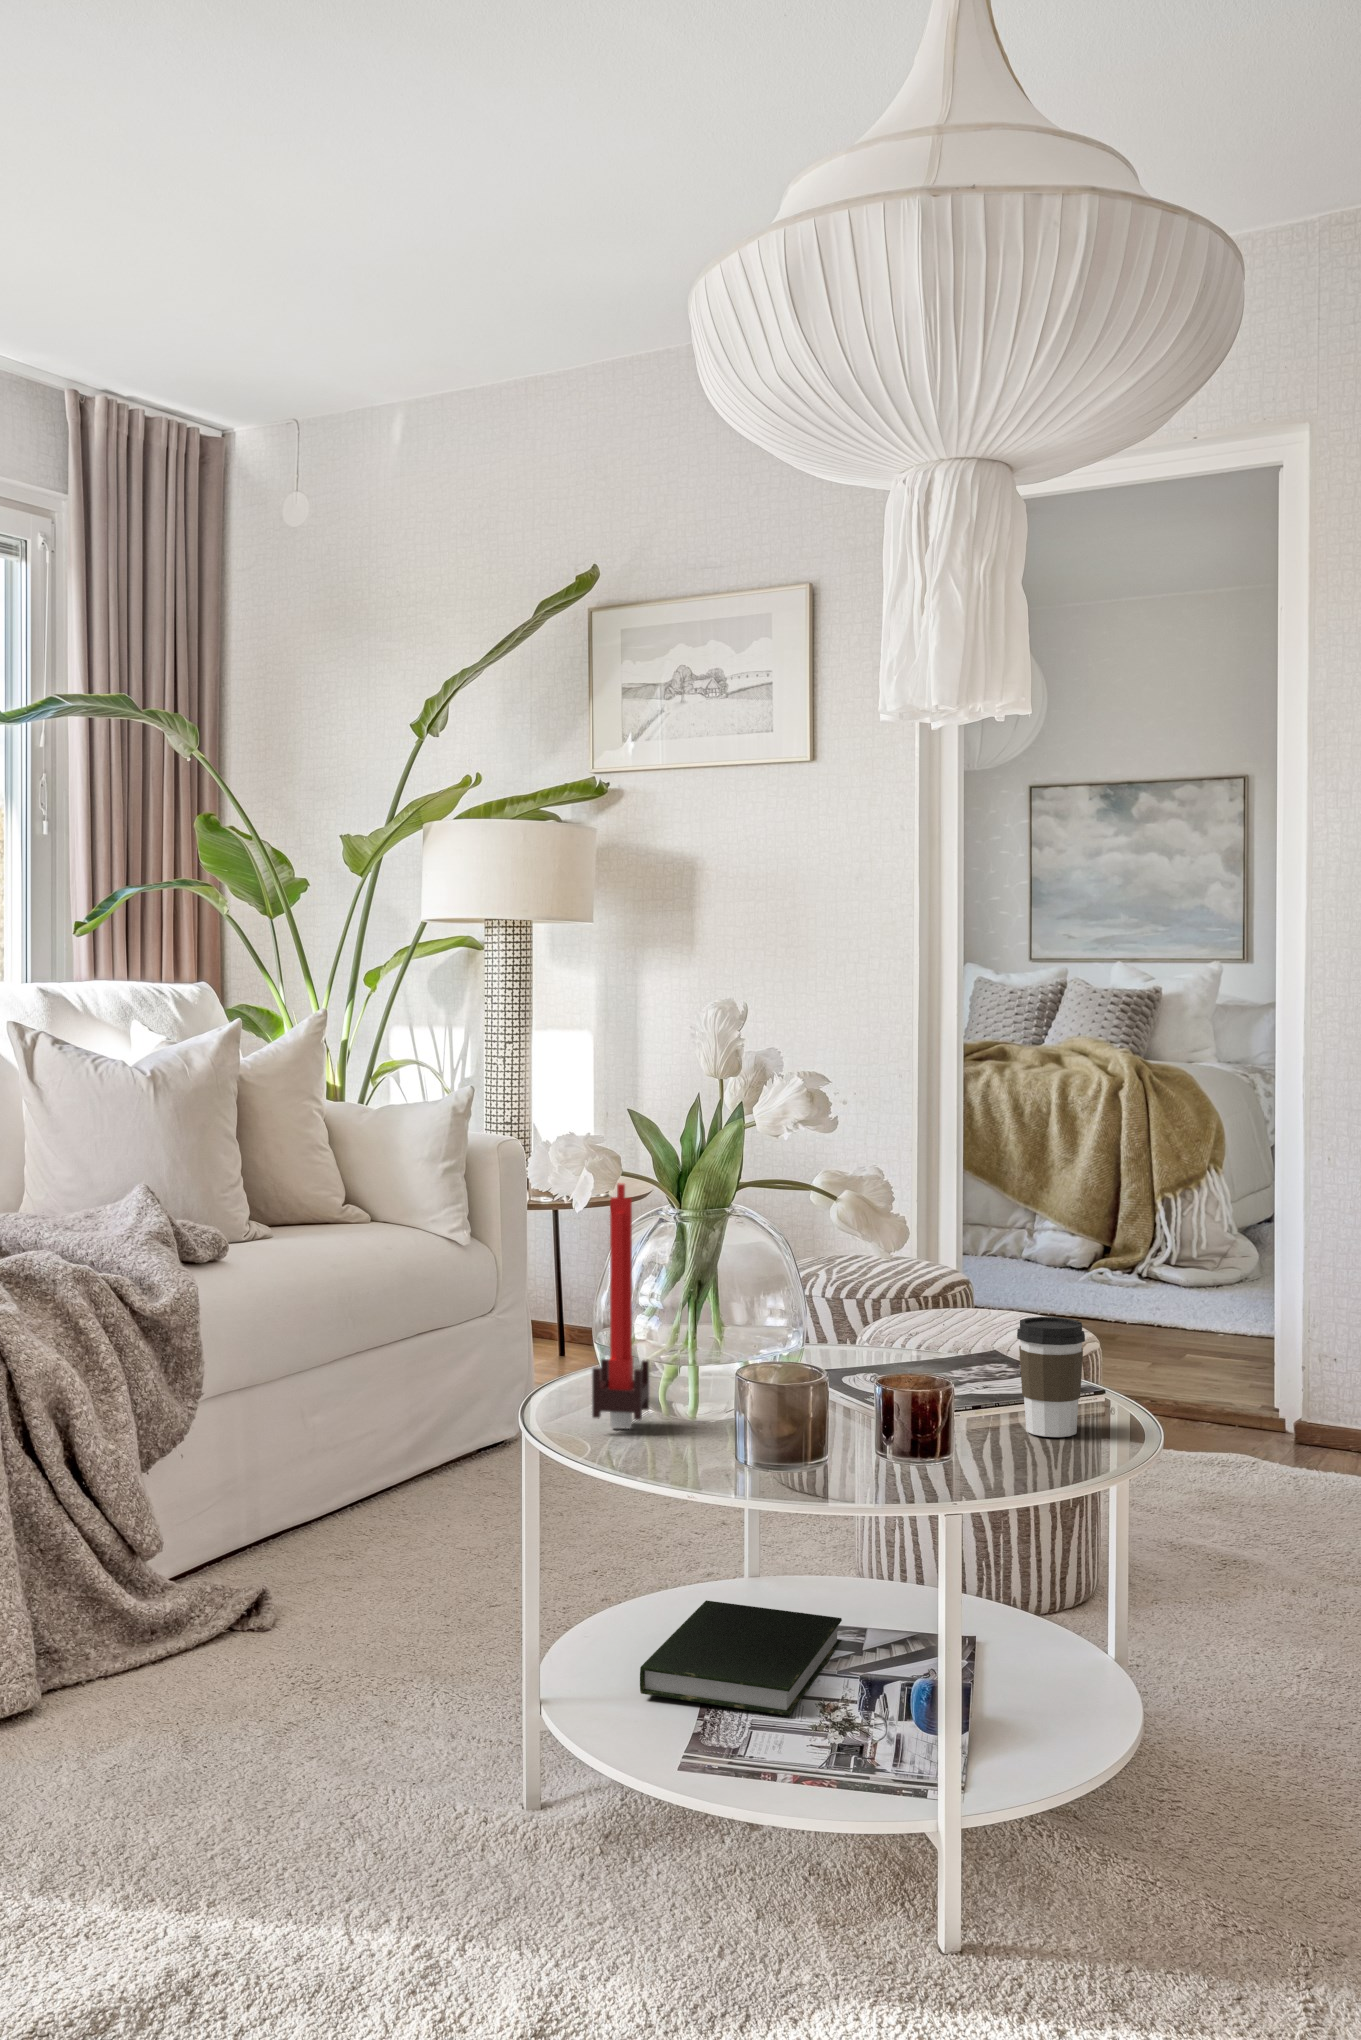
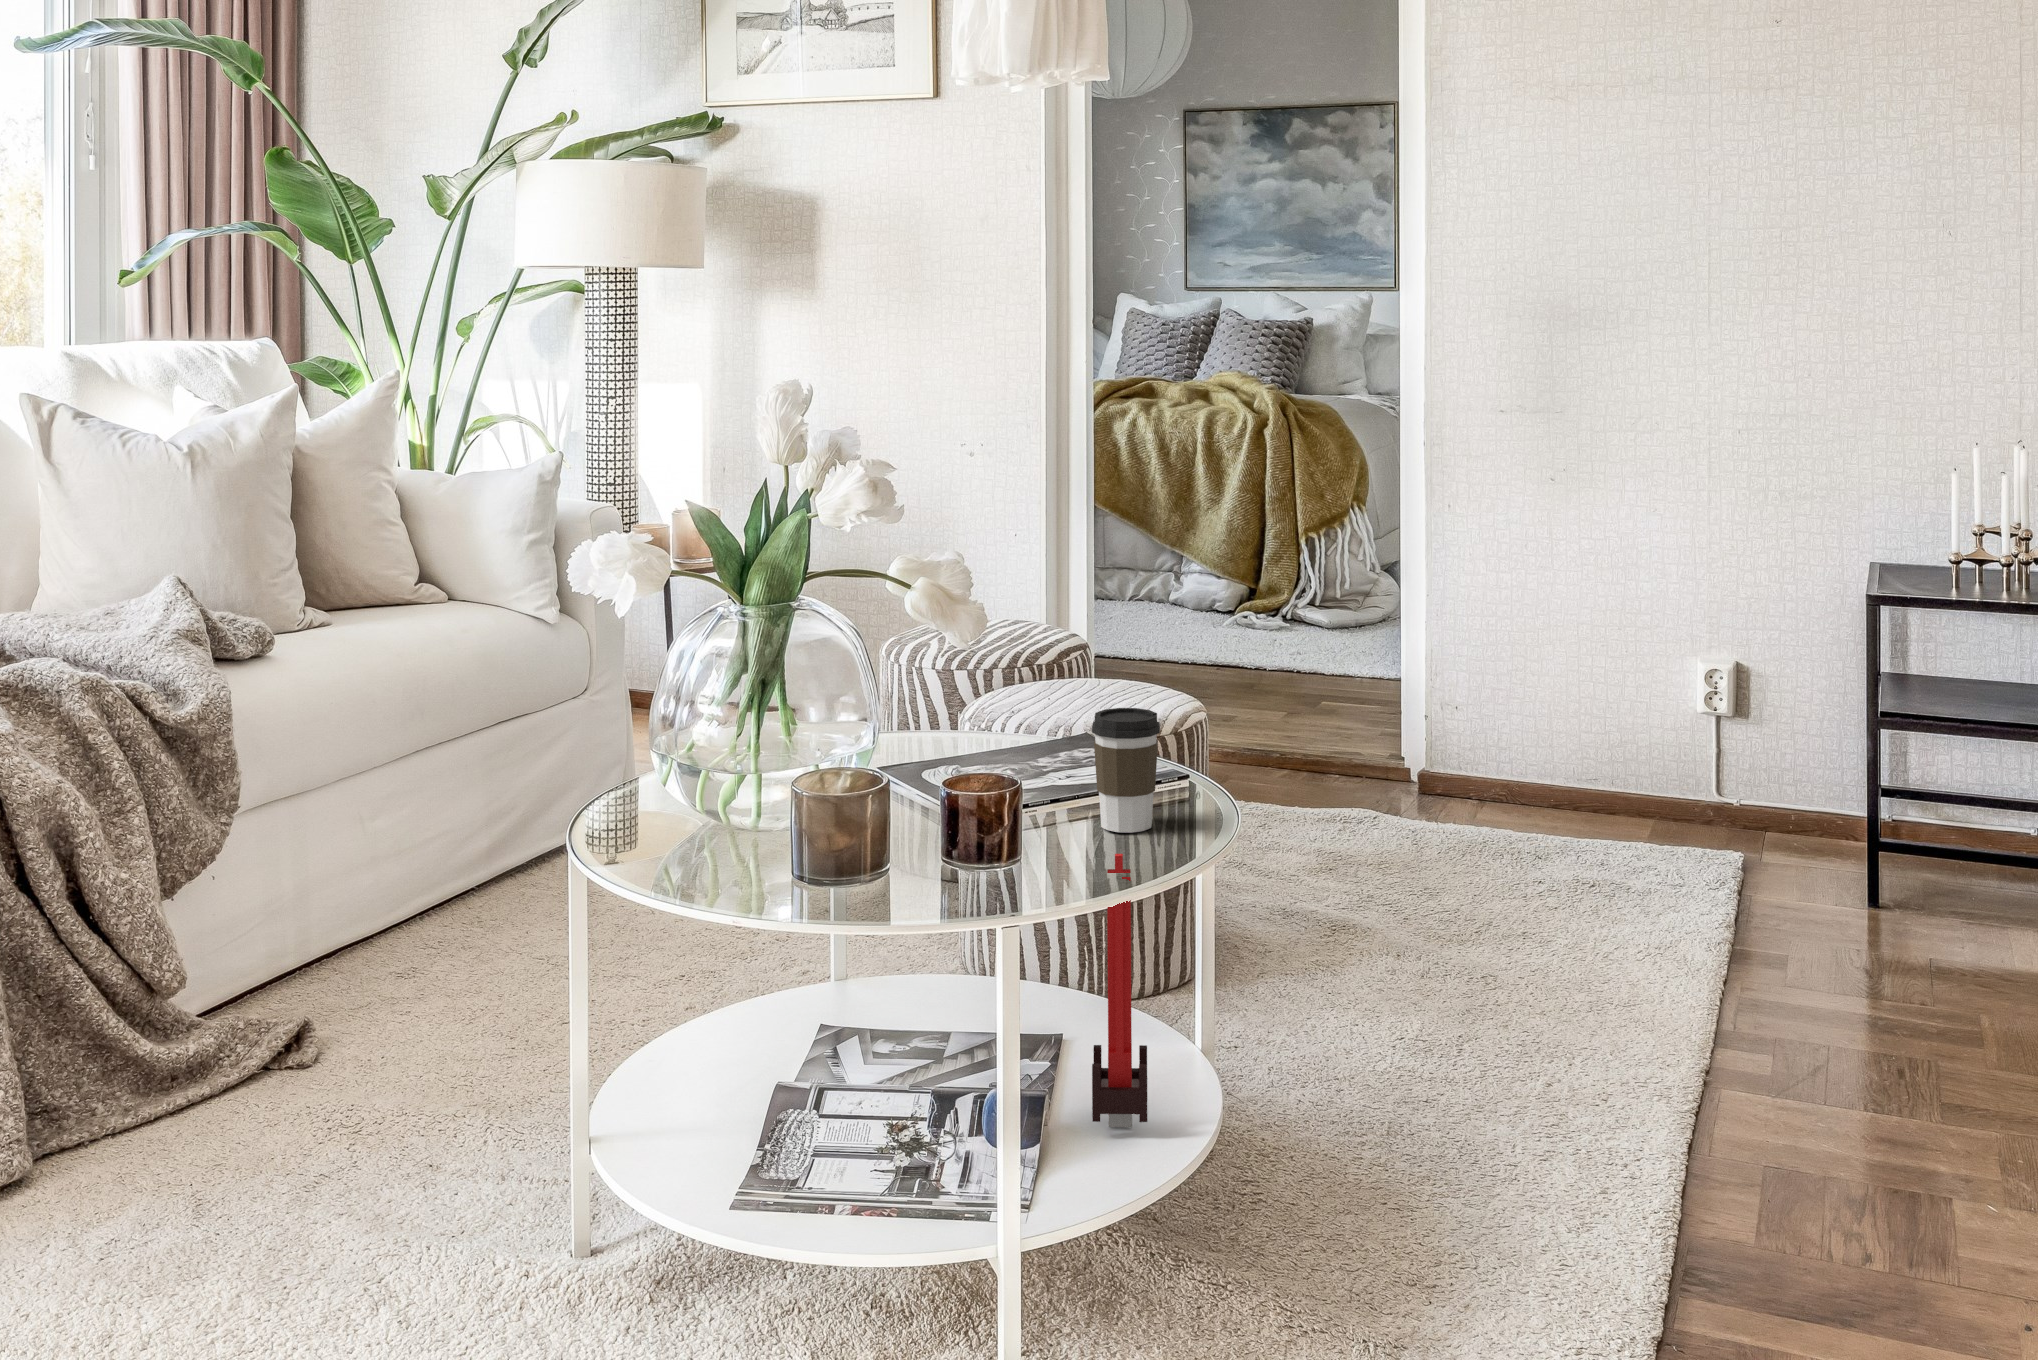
candle: present [592,1183,649,1428] -> present [1092,854,1147,1127]
book: present [640,1600,842,1716] -> none [698,1014,920,1138]

